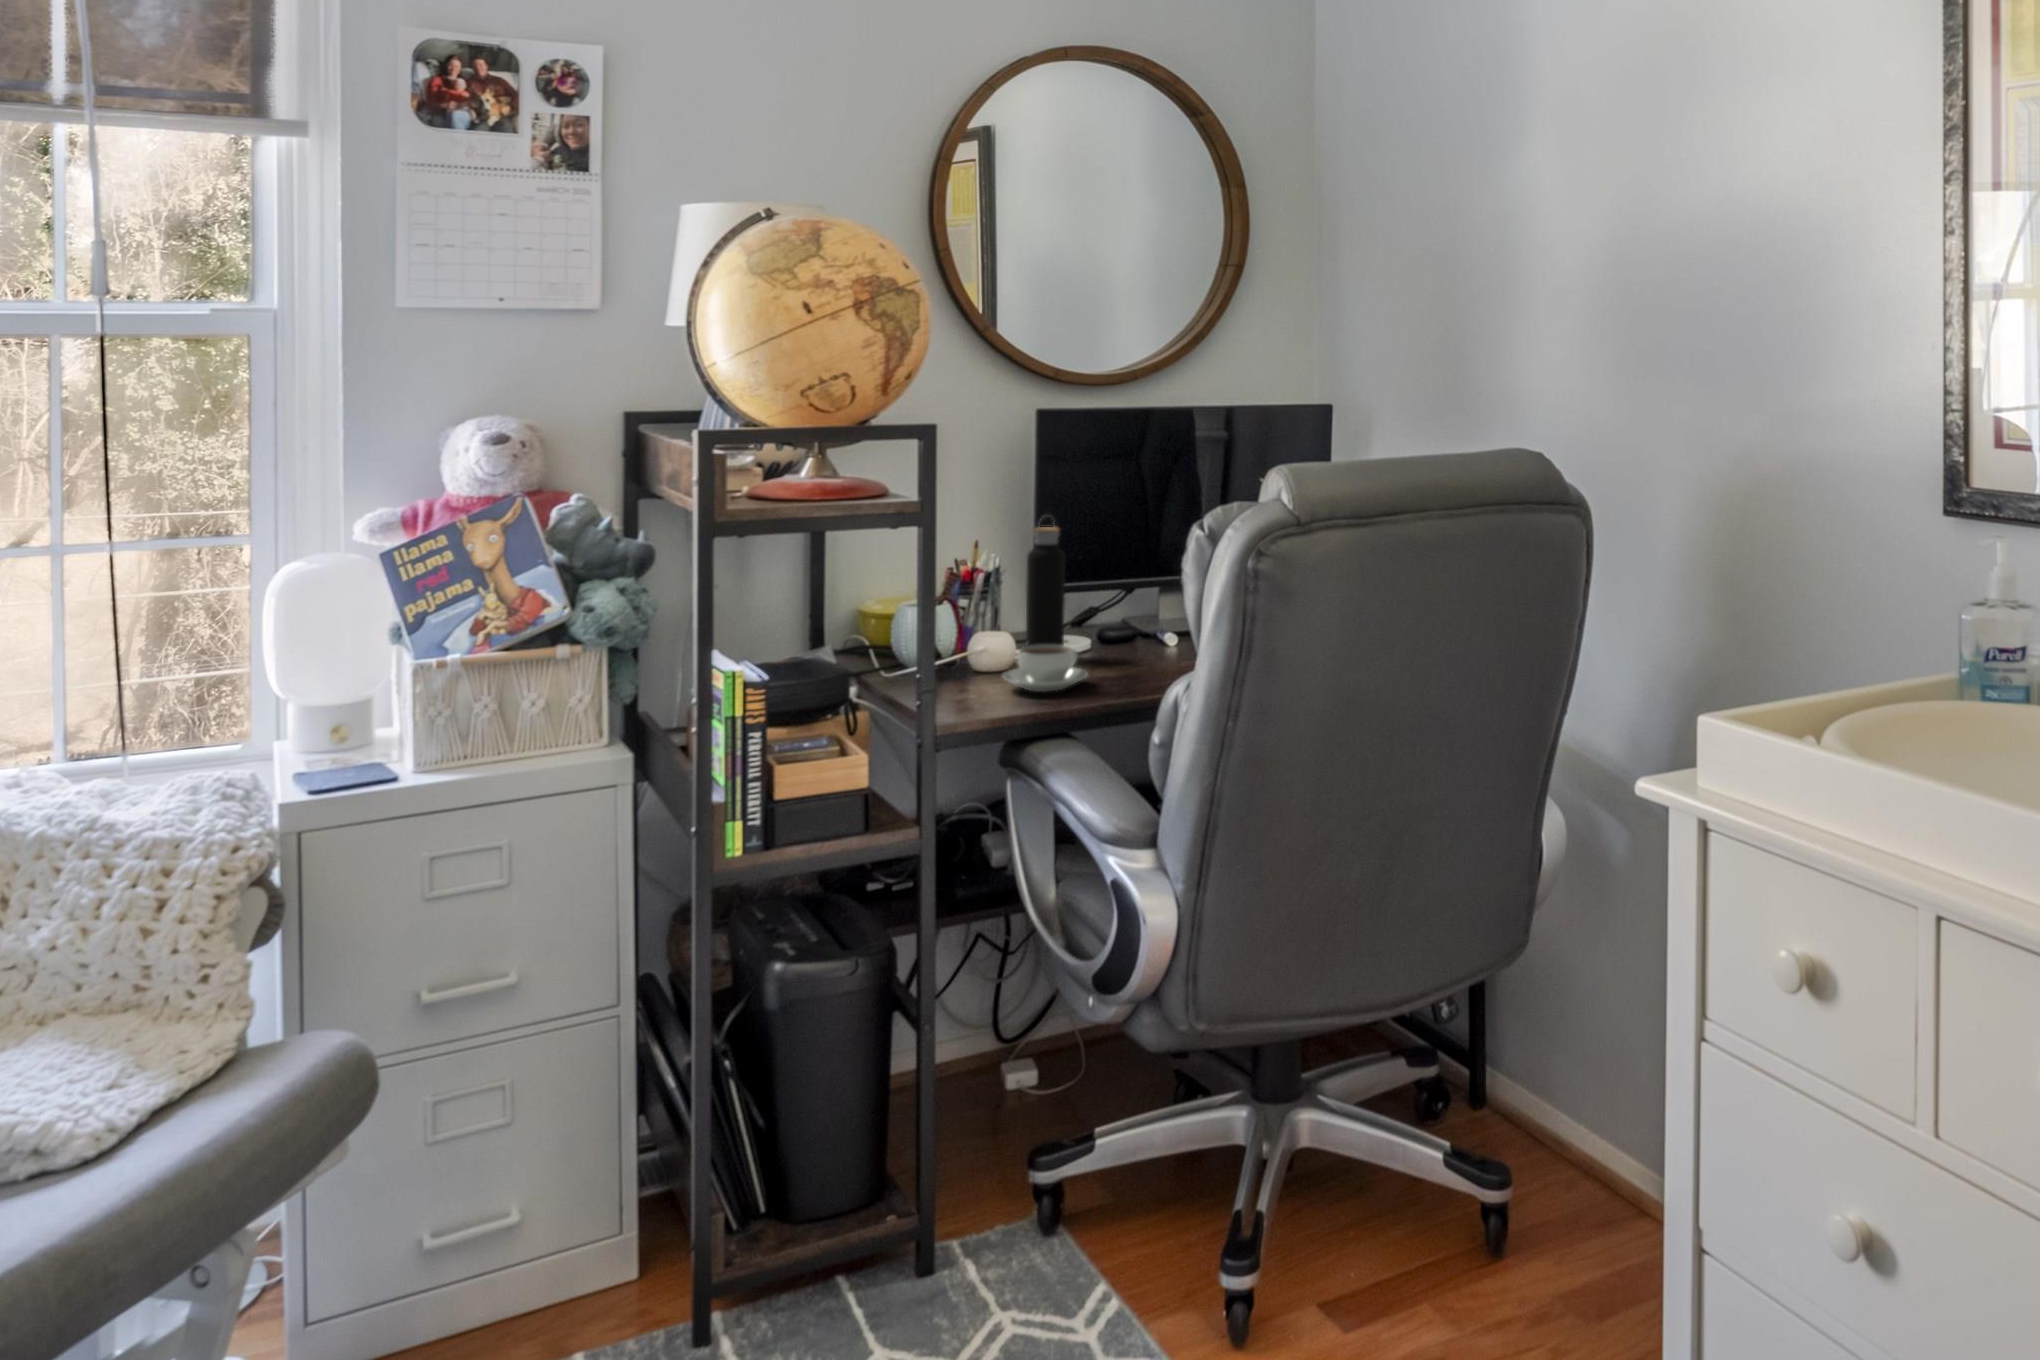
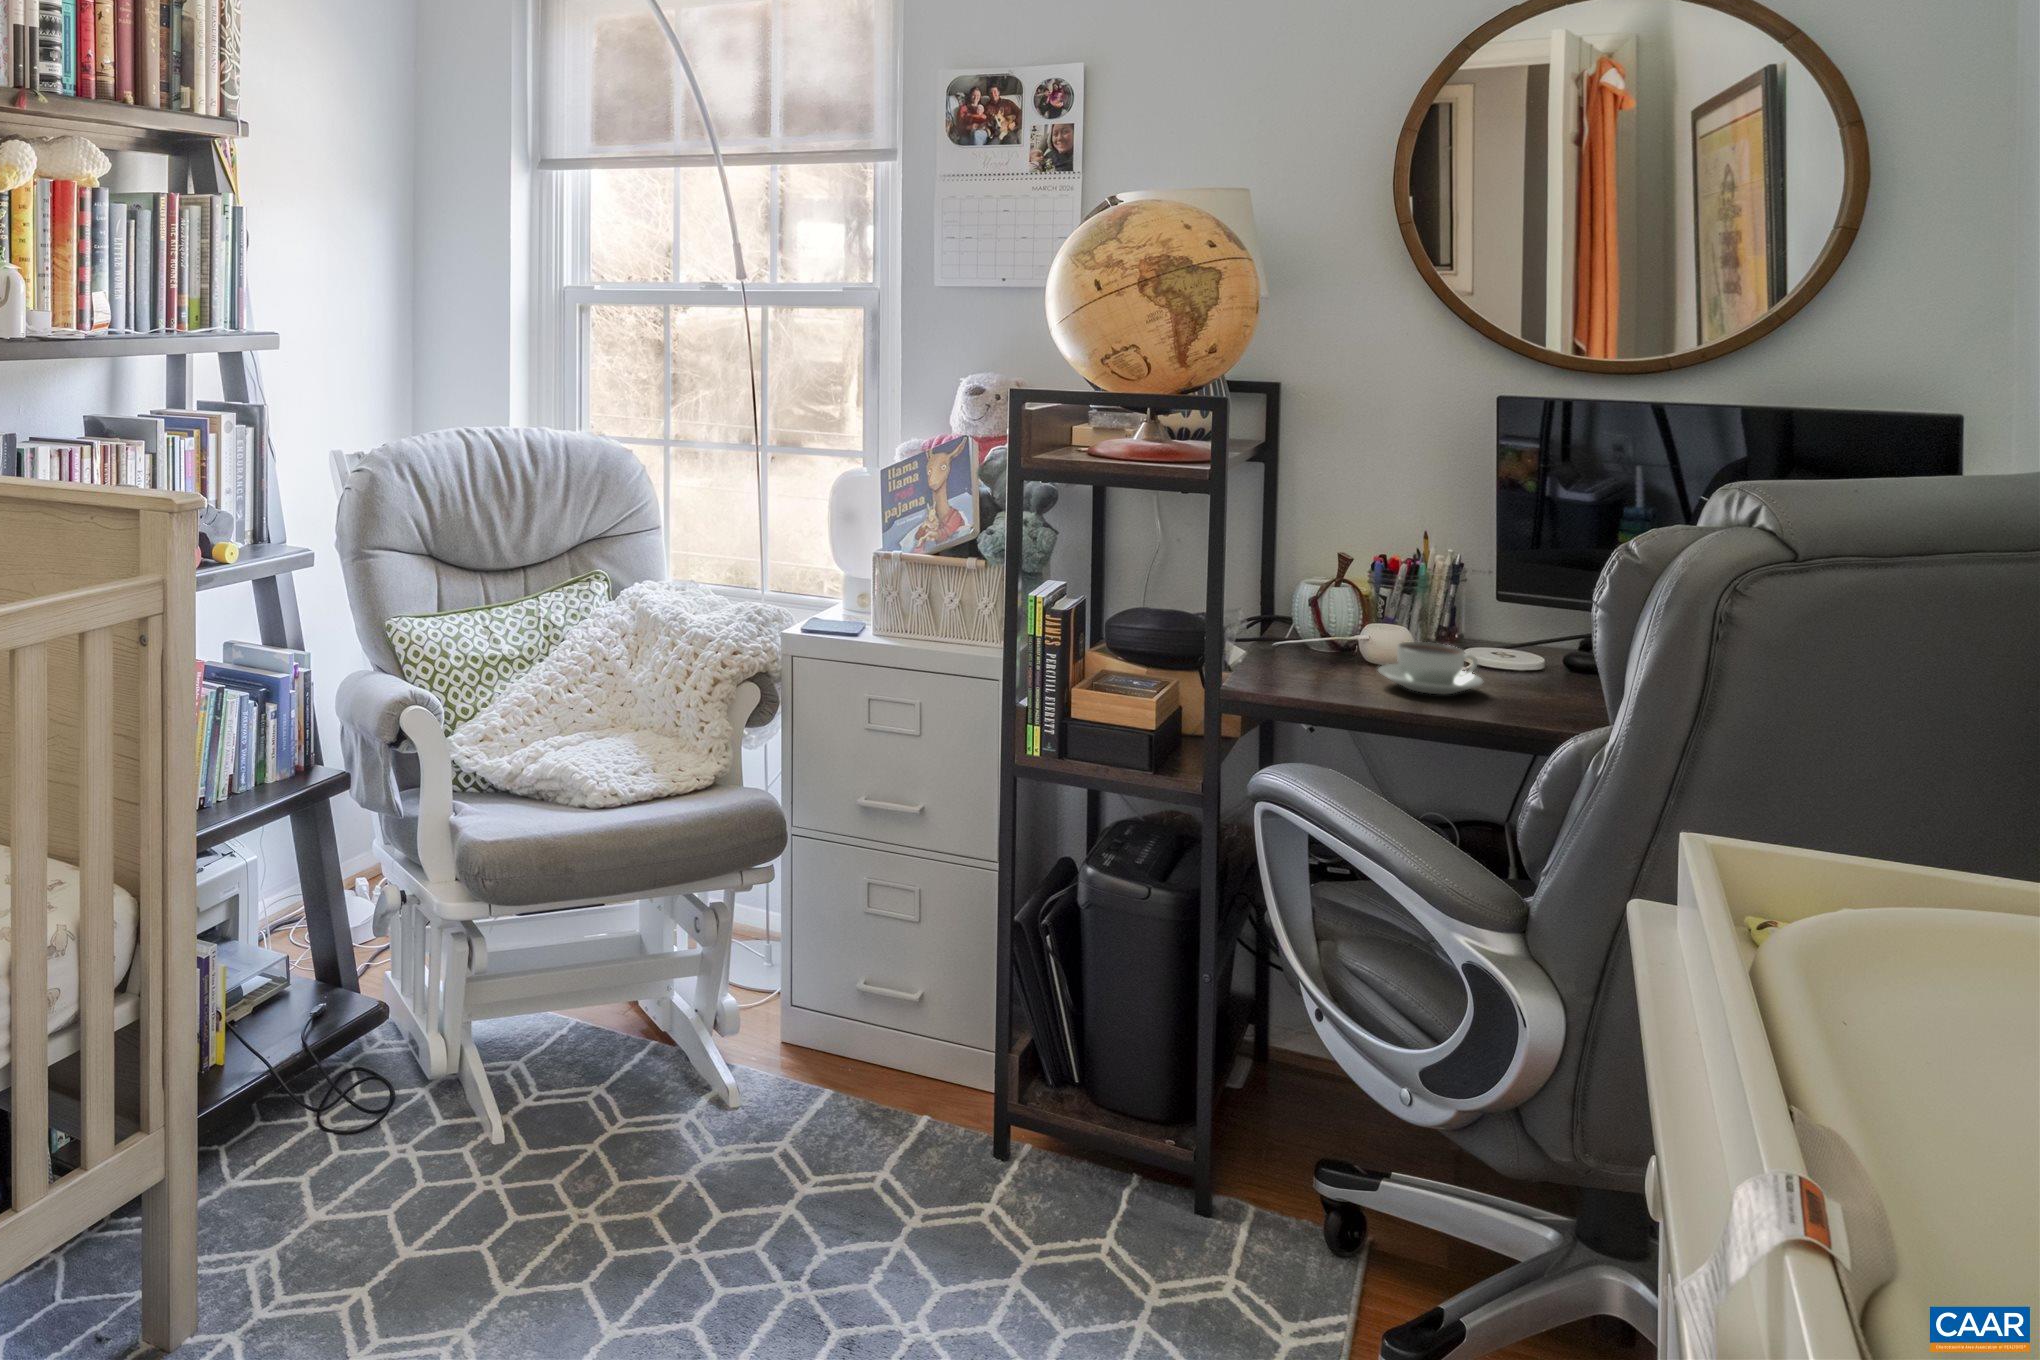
water bottle: present [1026,519,1065,647] -> none [1474,506,1526,669]

